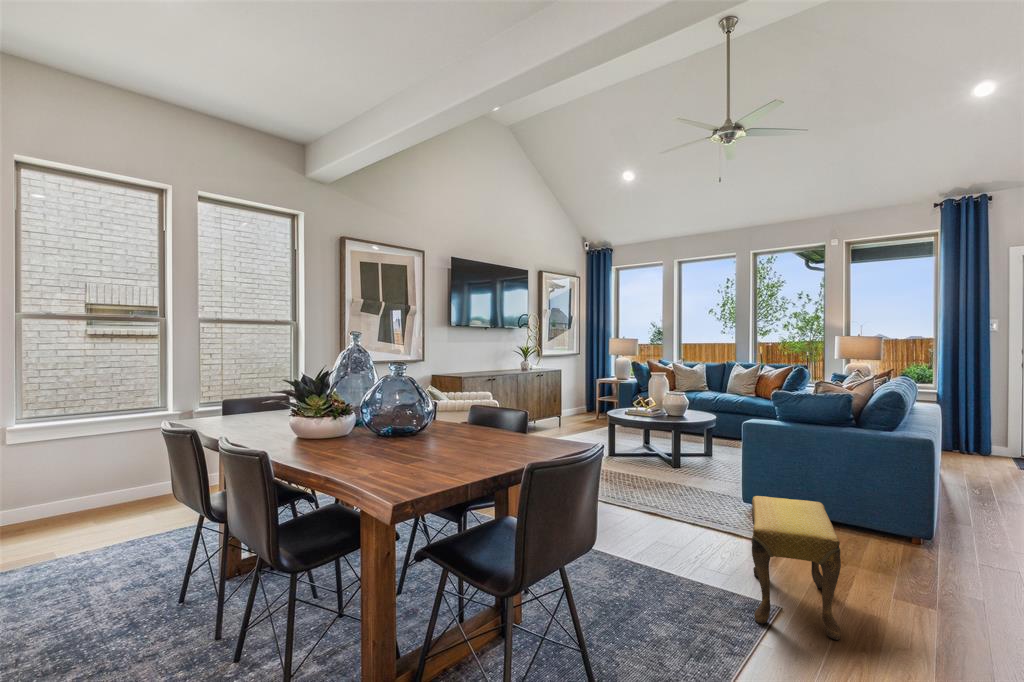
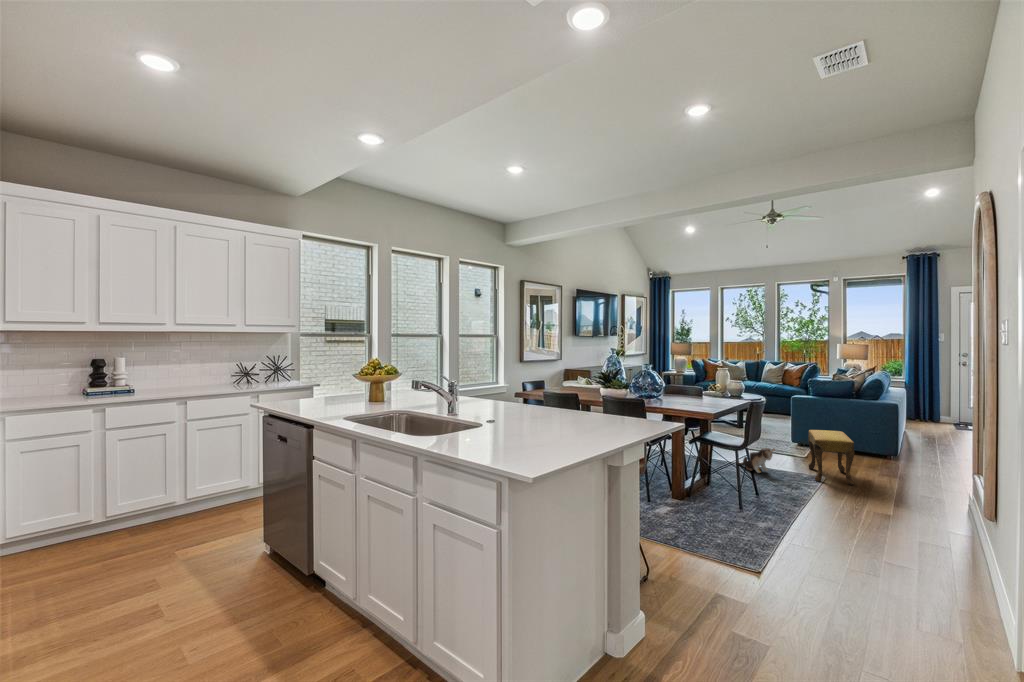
plush toy: none [614,538,672,592] -> present [738,448,775,473]

